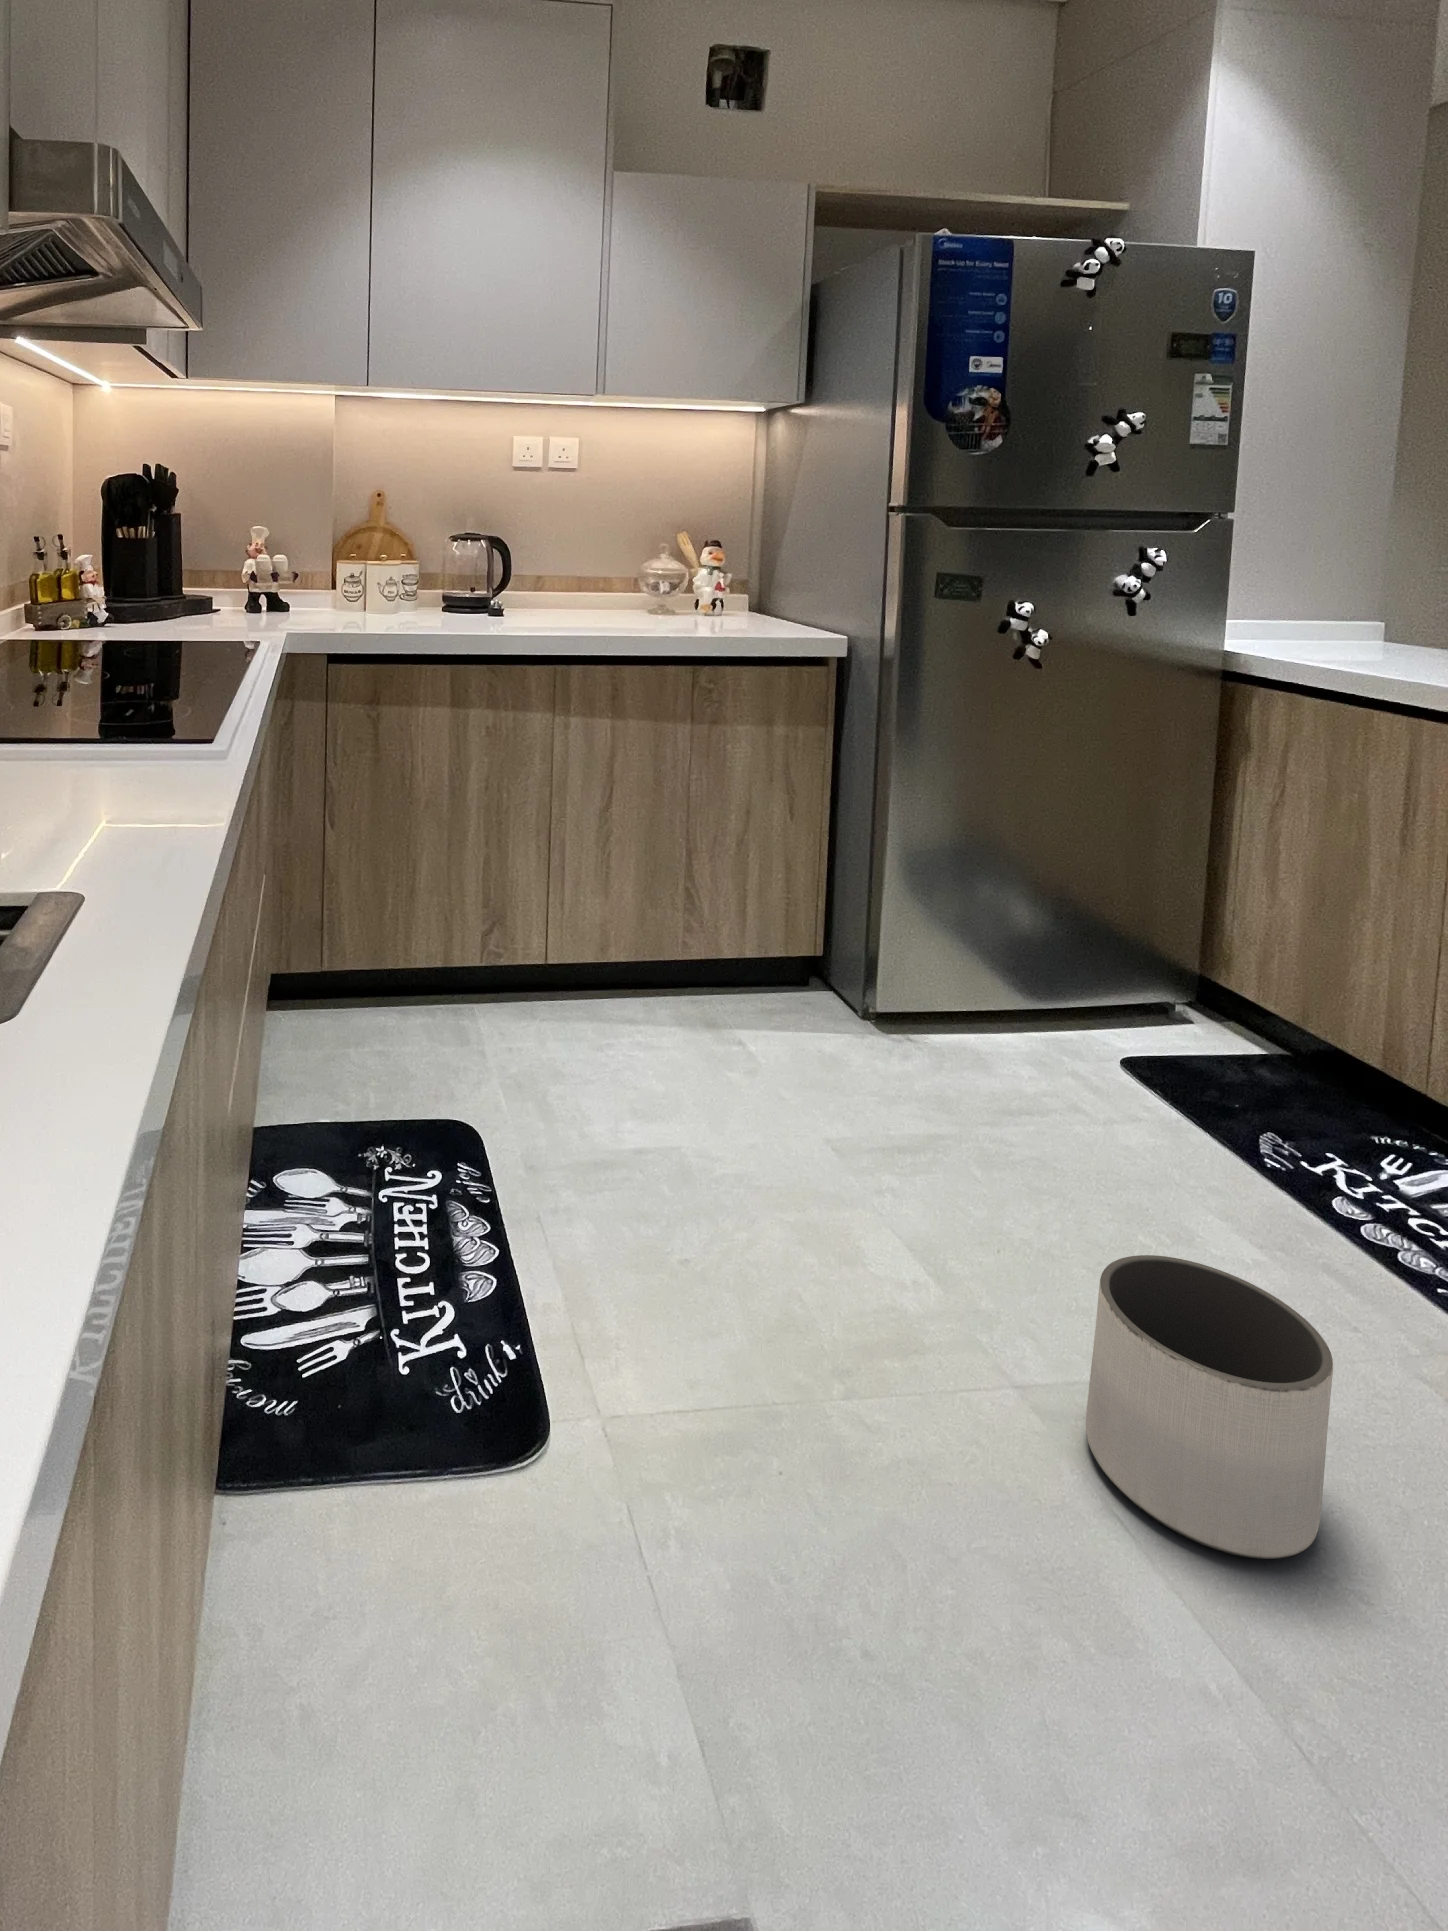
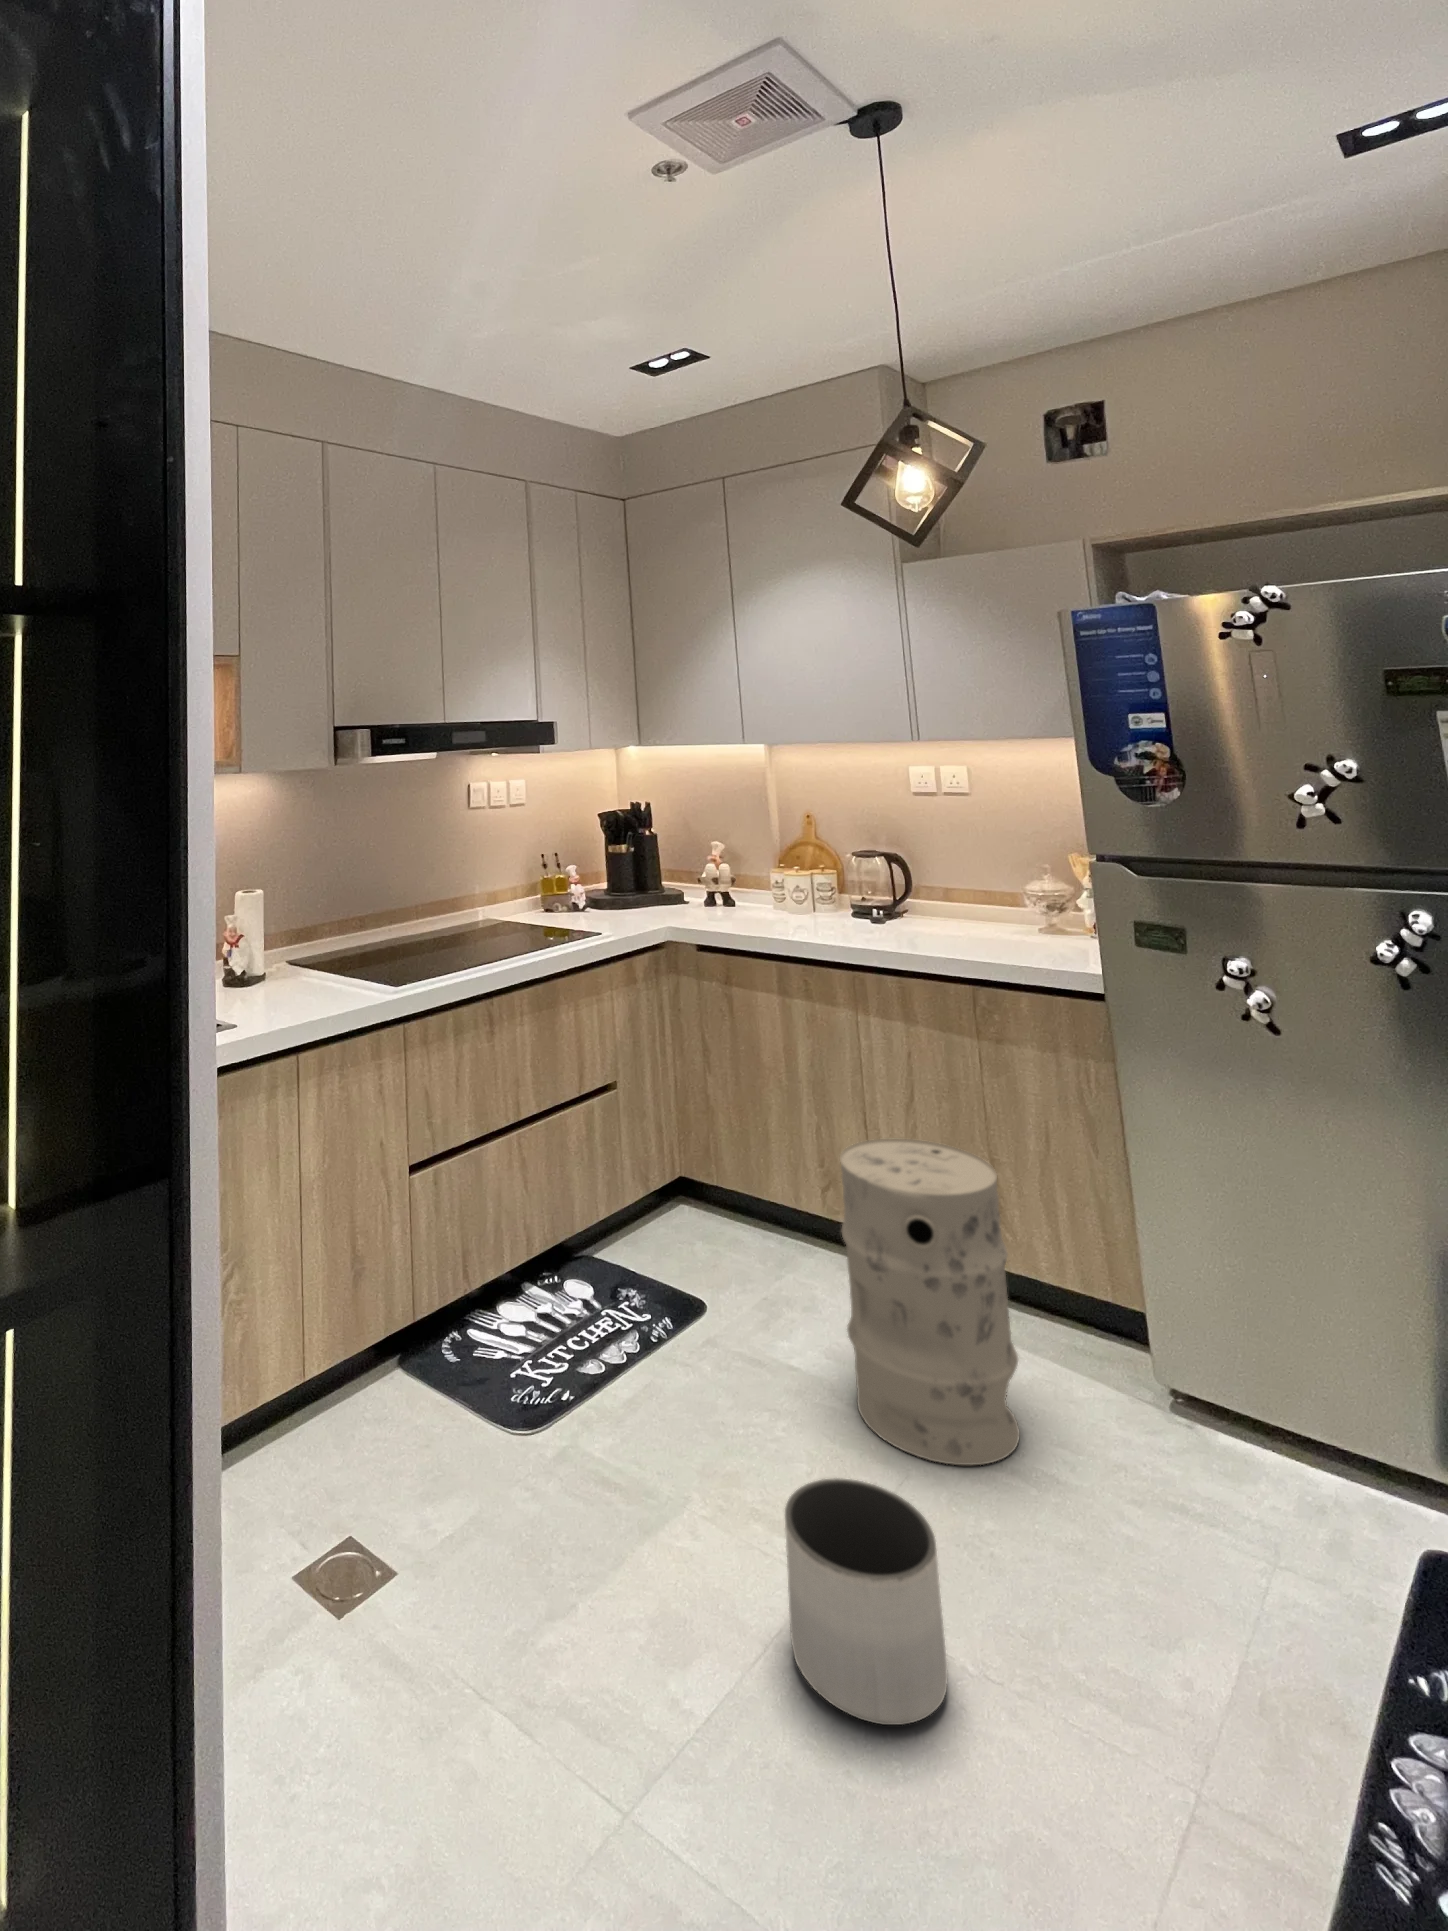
trash can: none [723,844,933,1203] -> present [840,1138,1020,1465]

